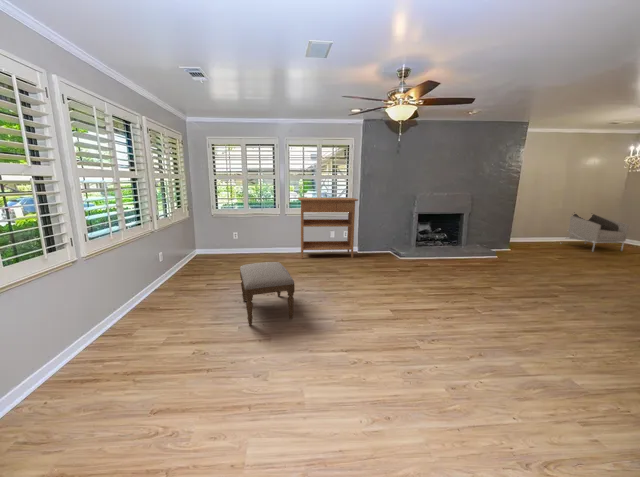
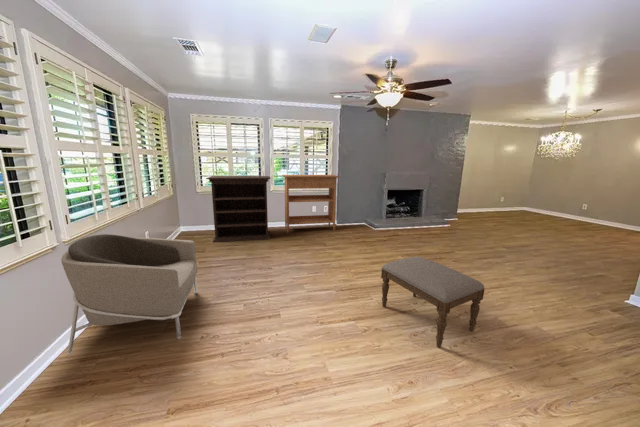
bookshelf: none [219,199,284,265] -> present [206,176,271,242]
armchair: present [567,214,629,252] -> present [61,234,198,354]
ottoman: present [240,262,295,326] -> present [381,257,484,348]

